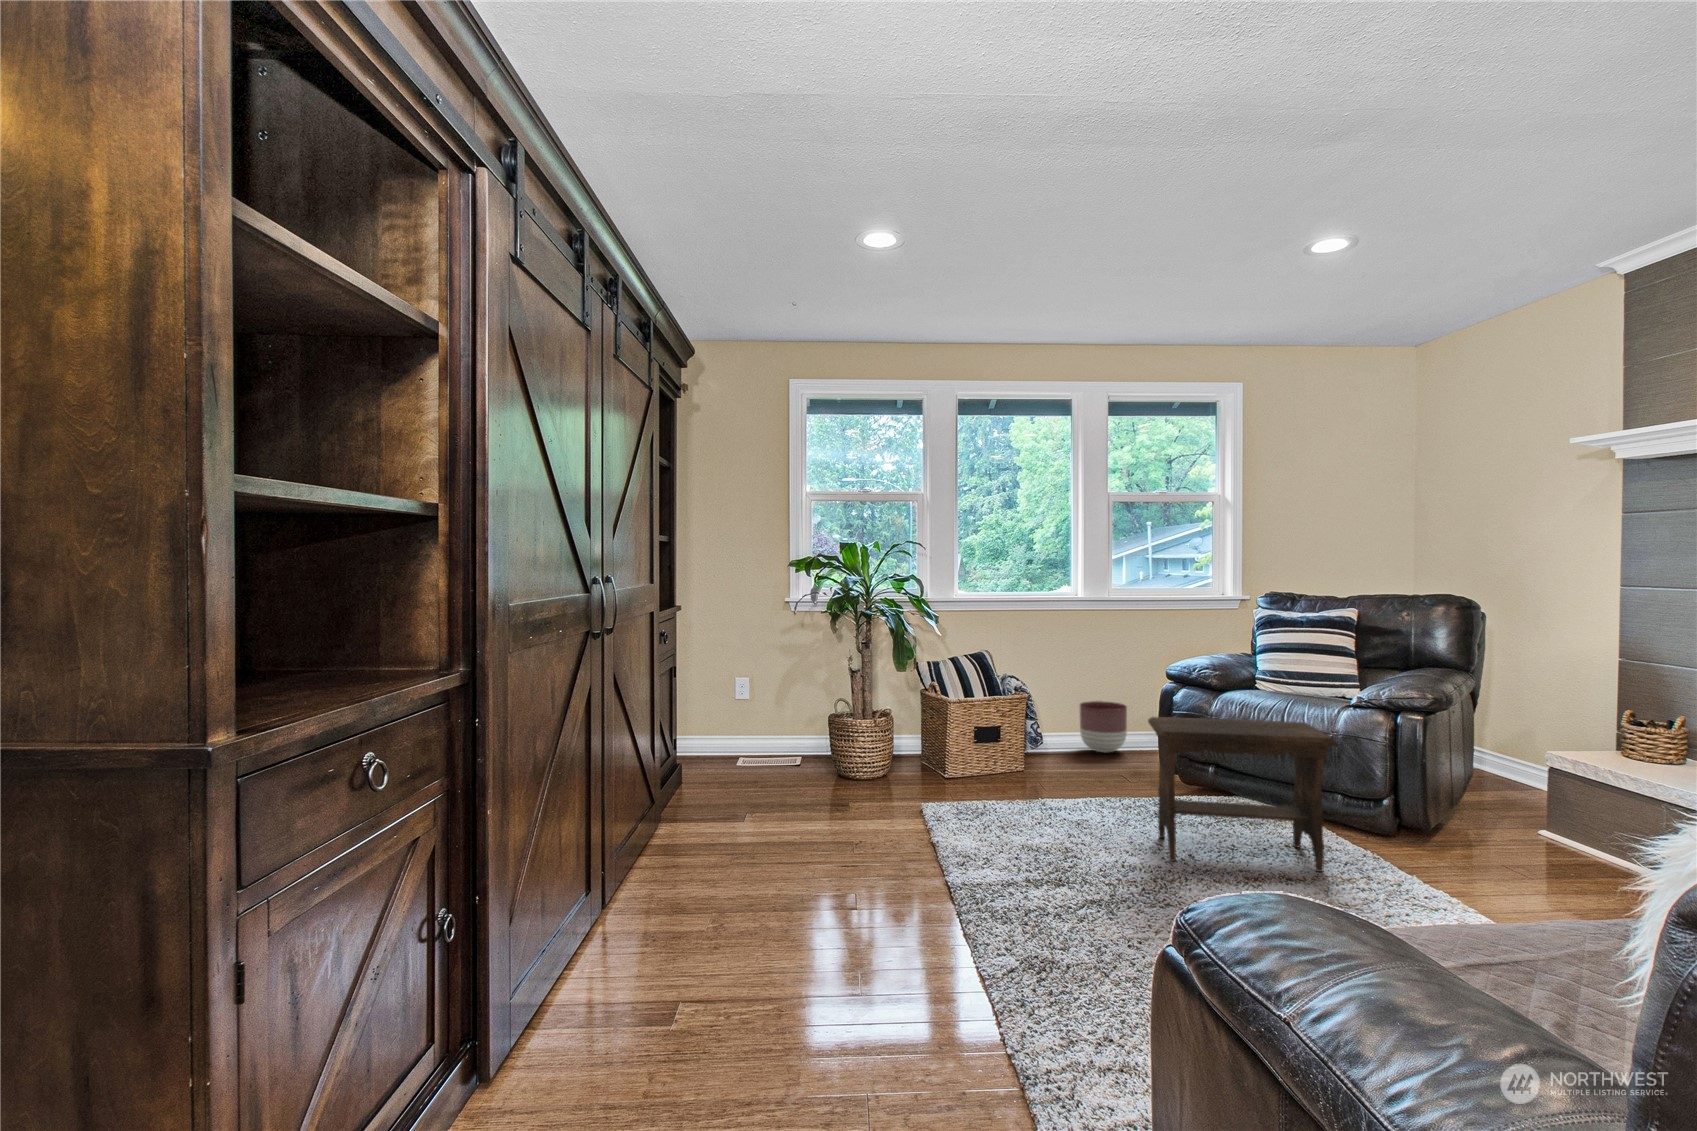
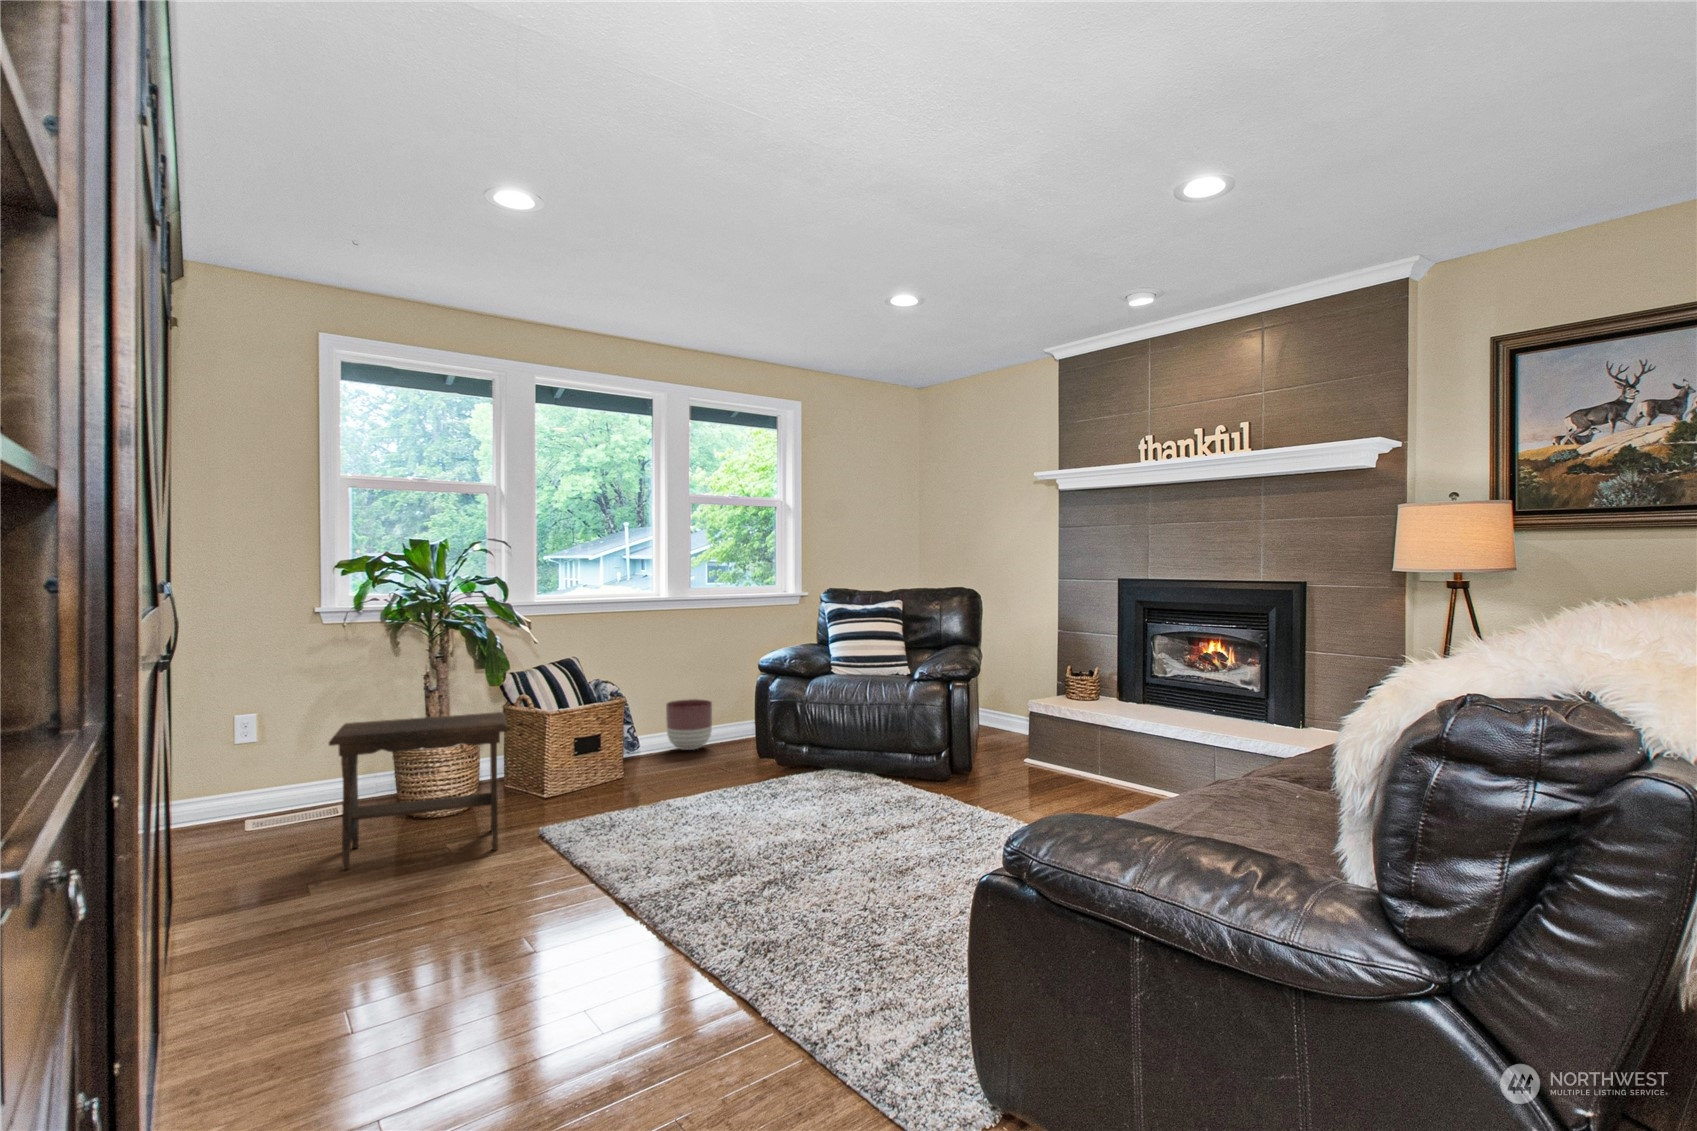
footstool: present [1148,717,1338,872] -> present [329,712,508,869]

